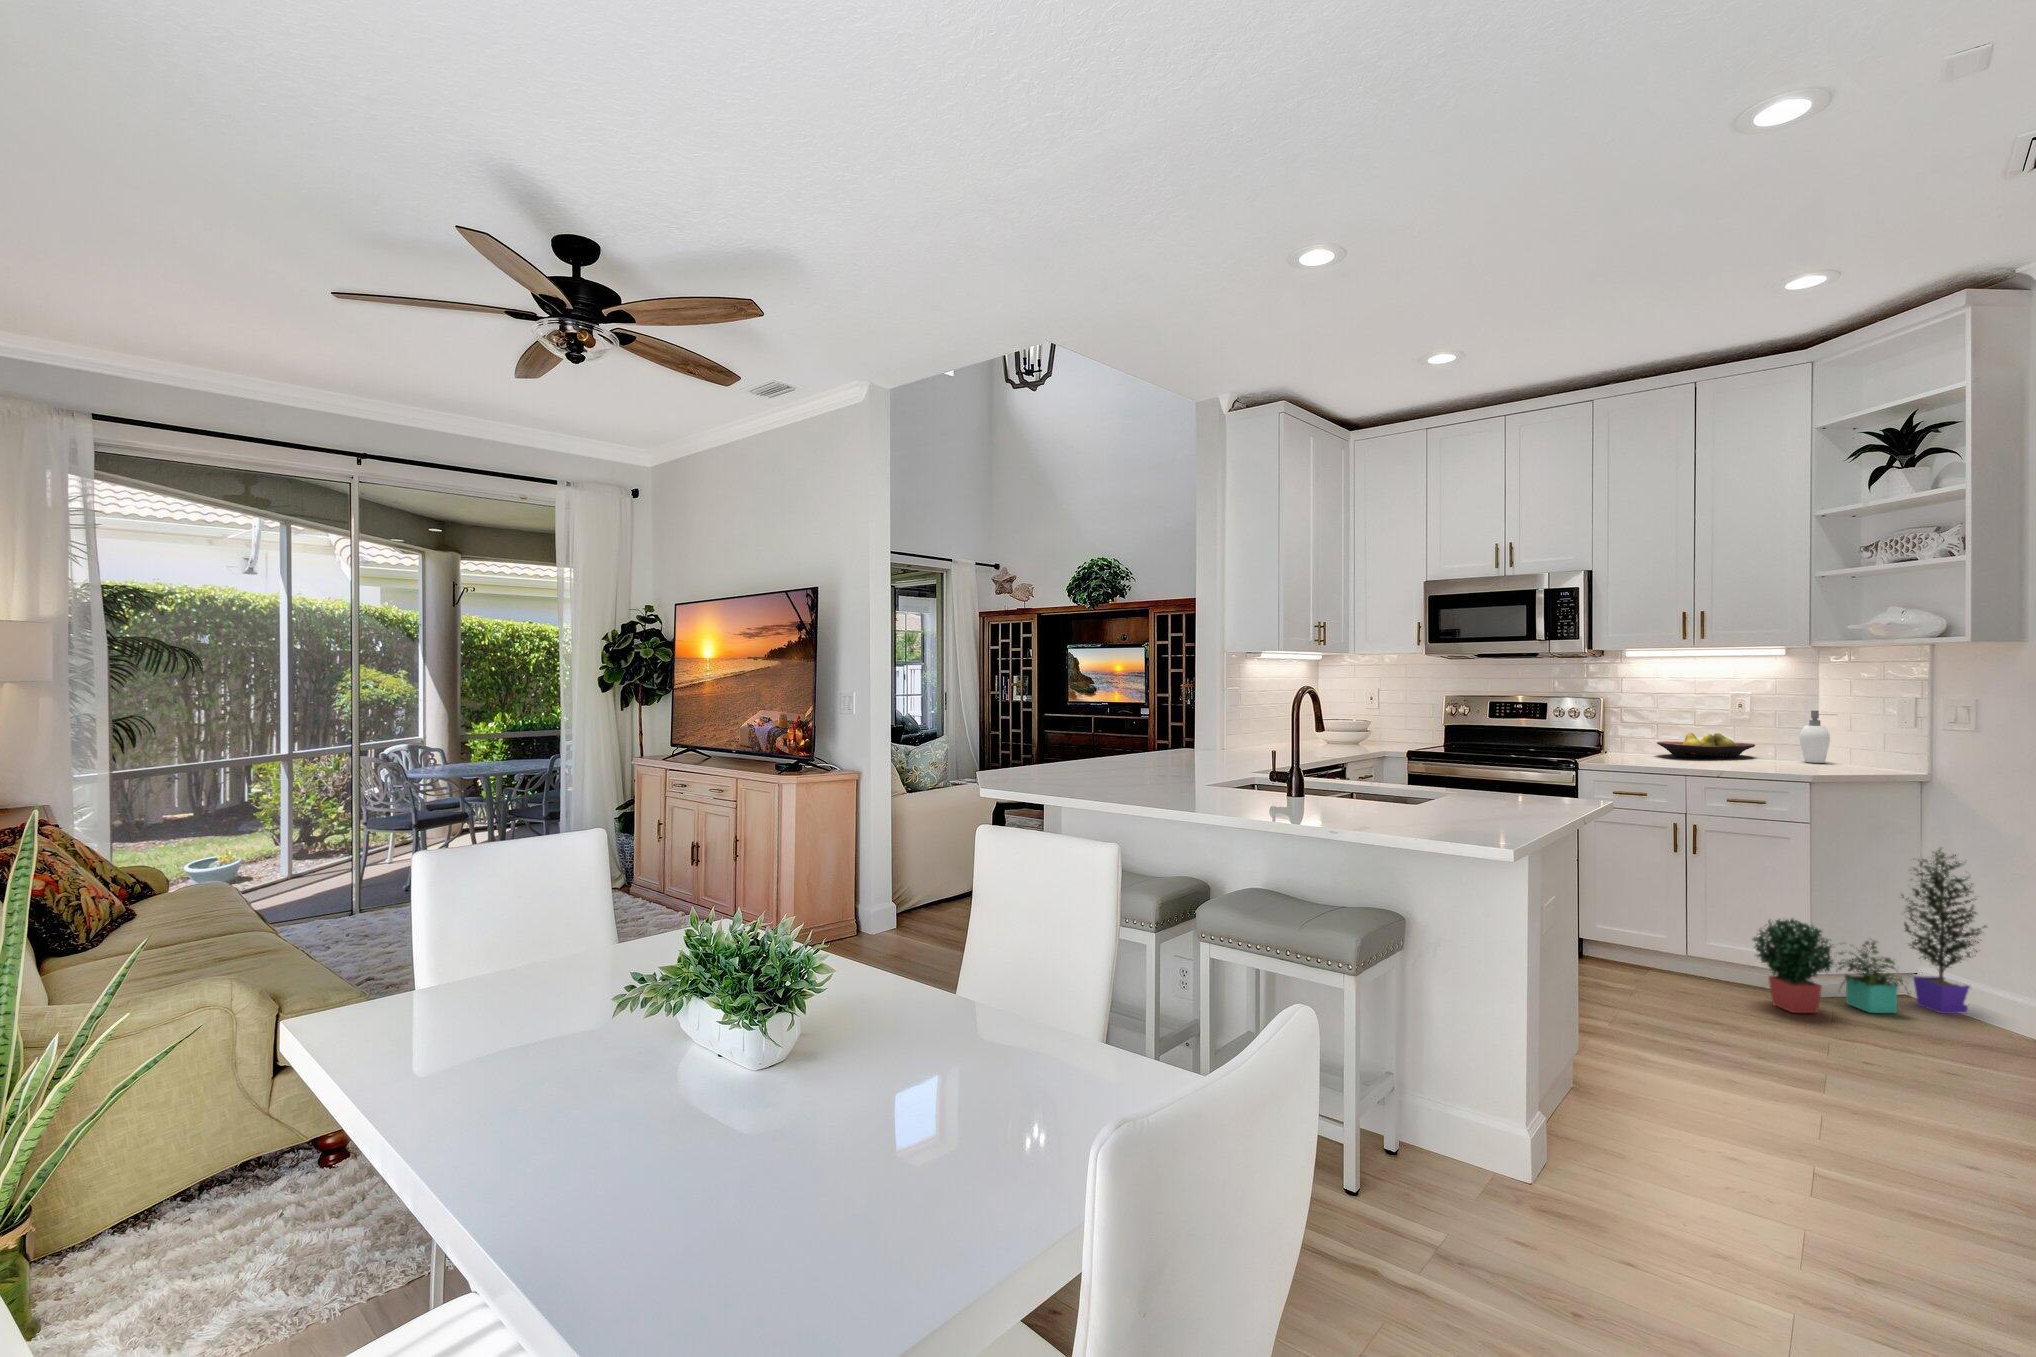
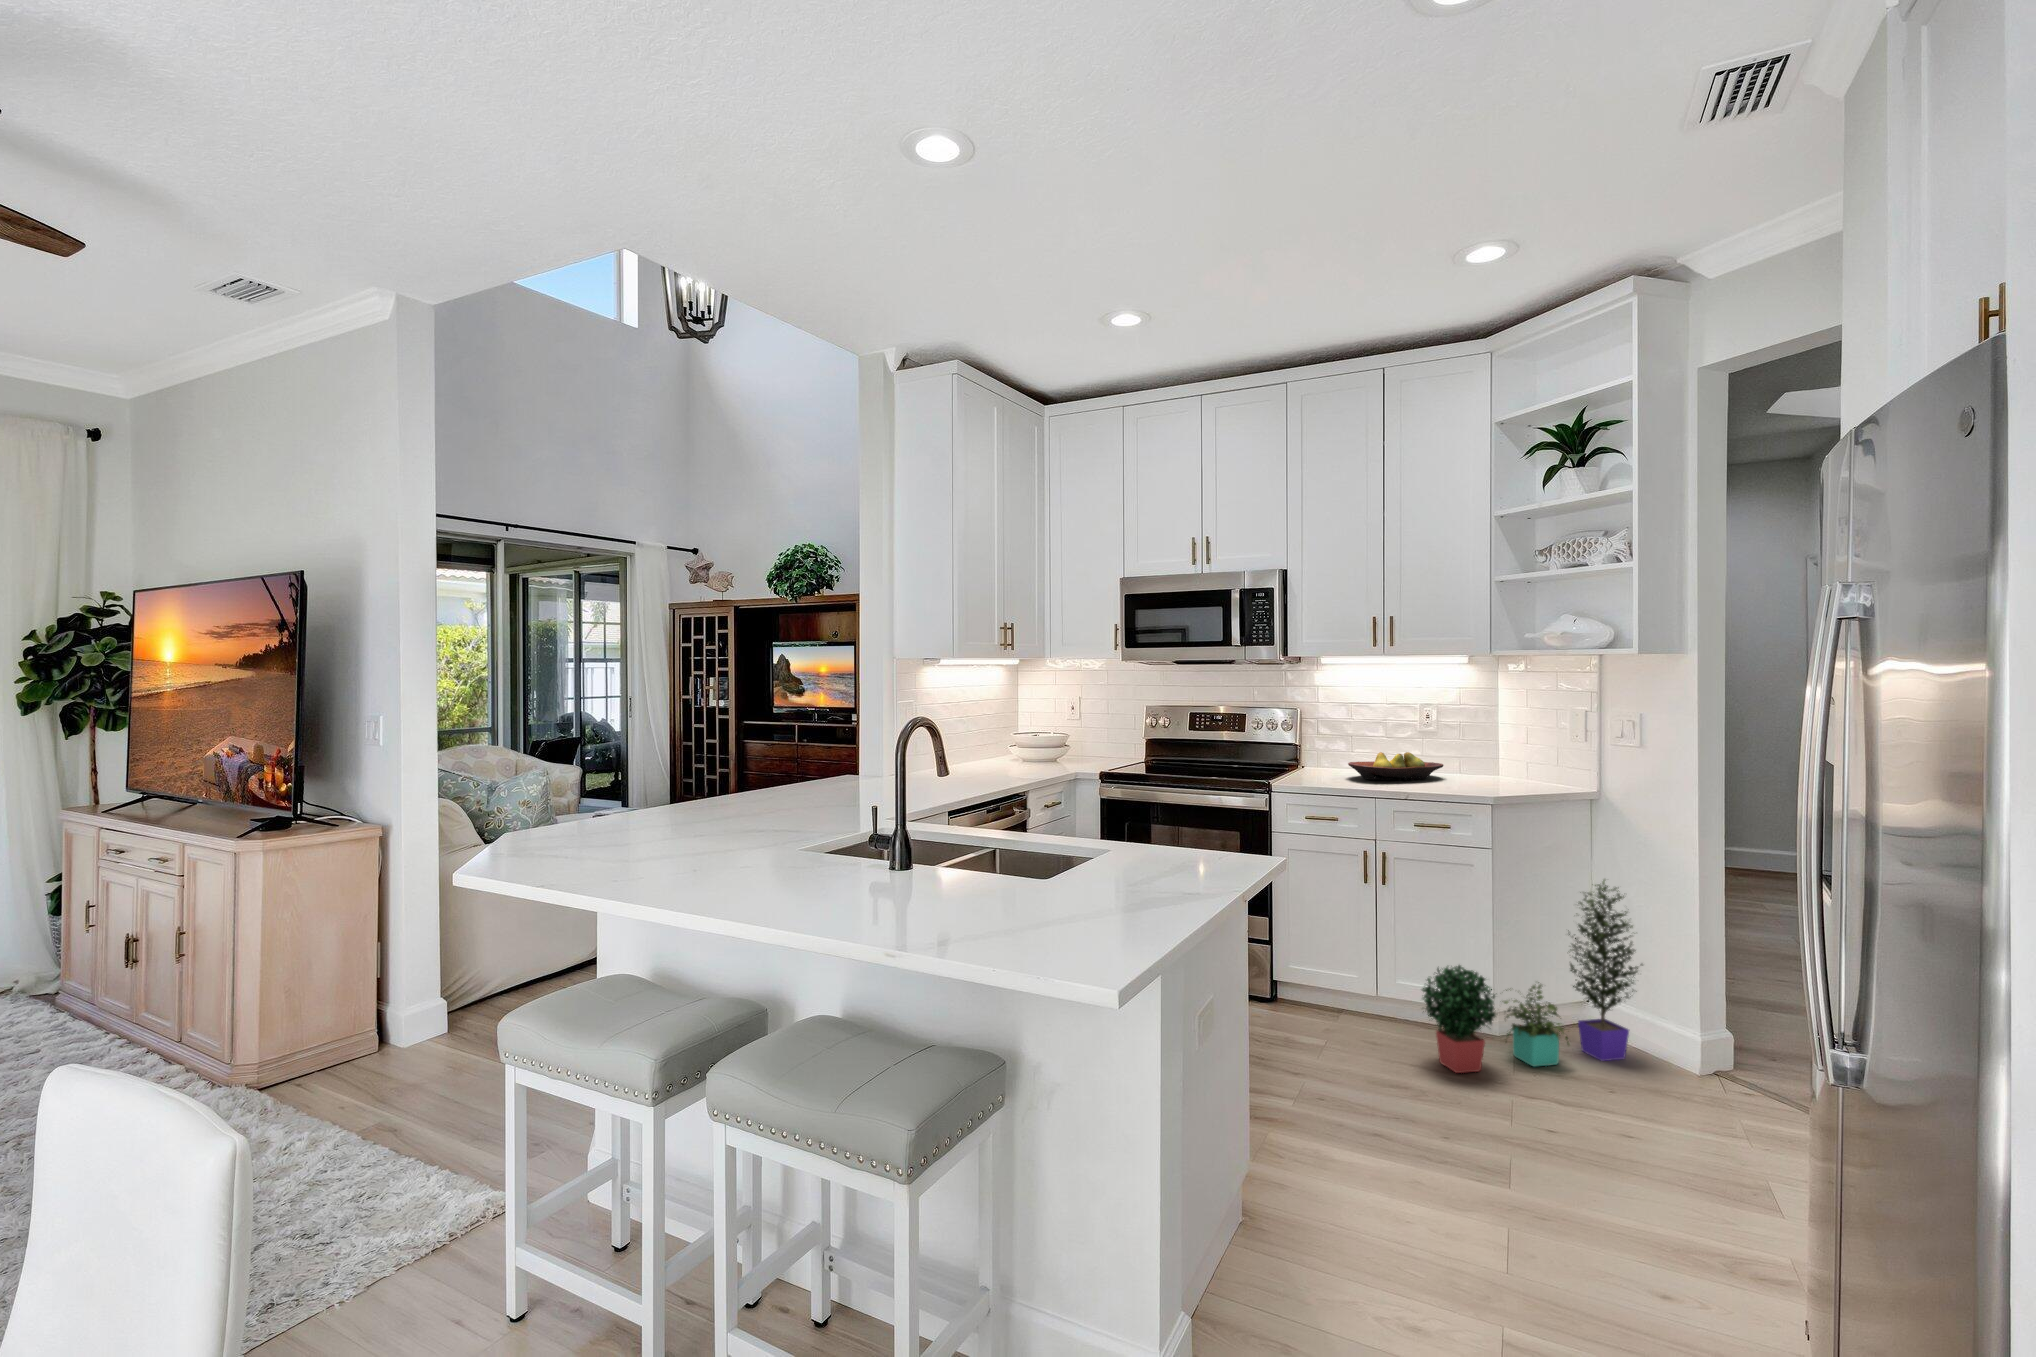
soap dispenser: present [1800,711,1835,763] -> none [1483,728,1518,785]

